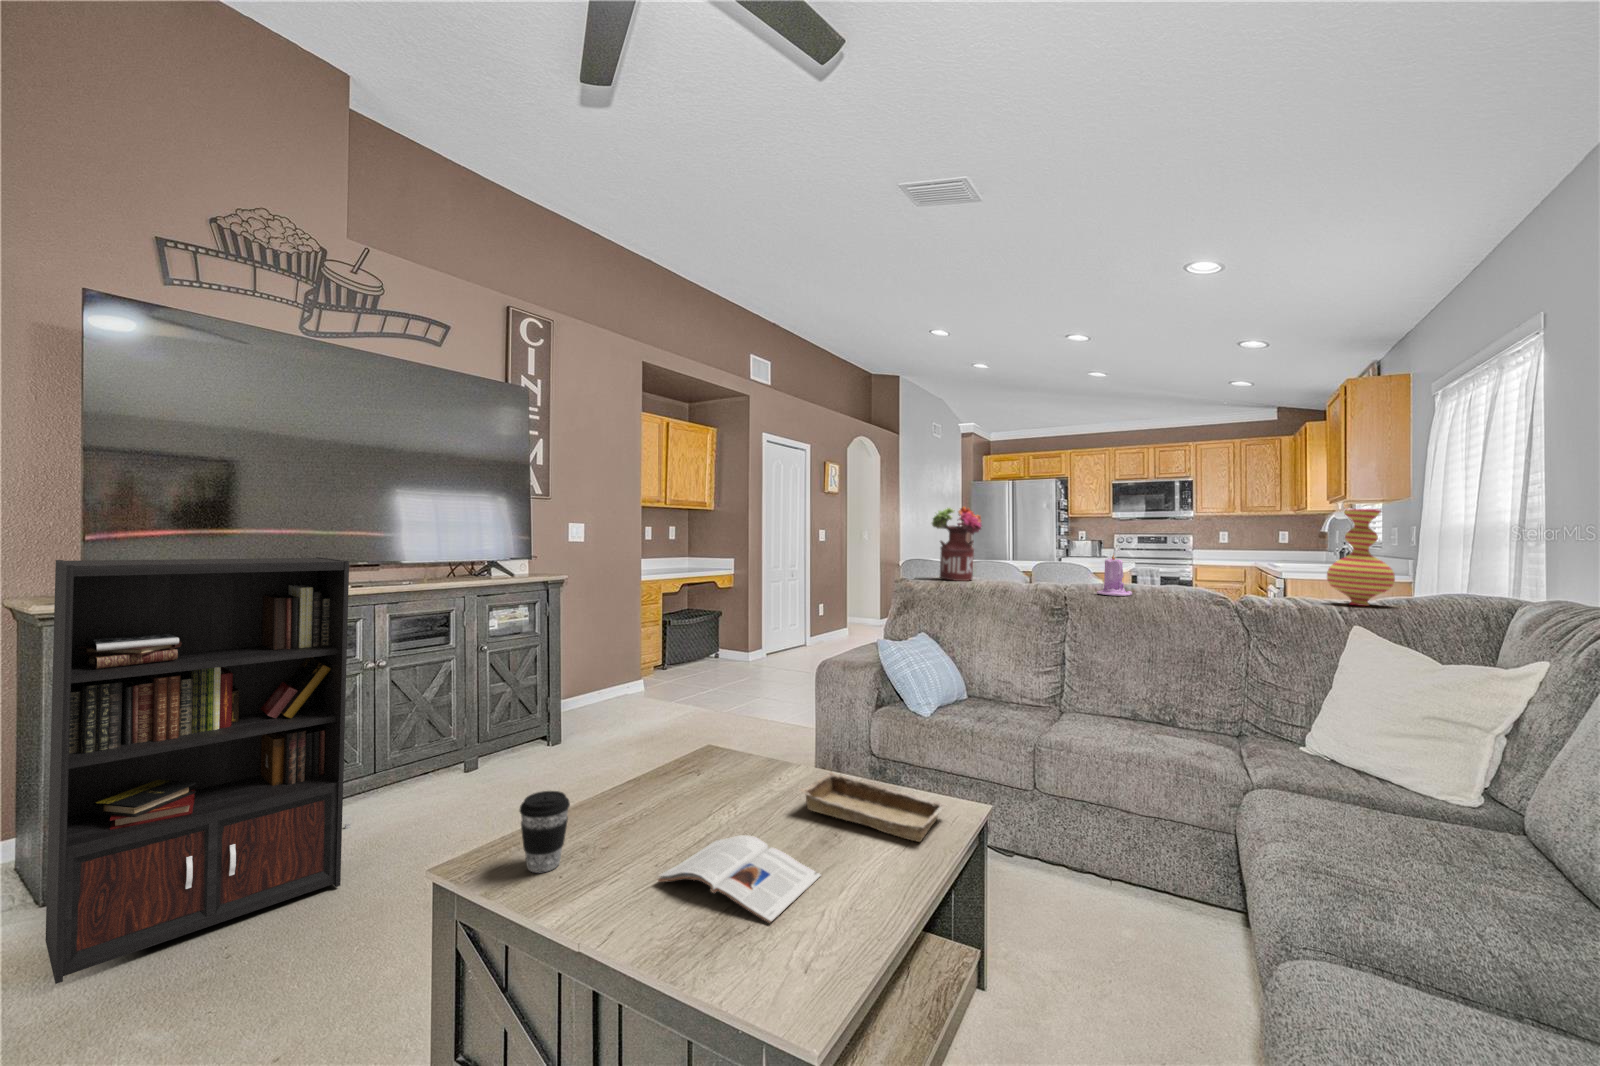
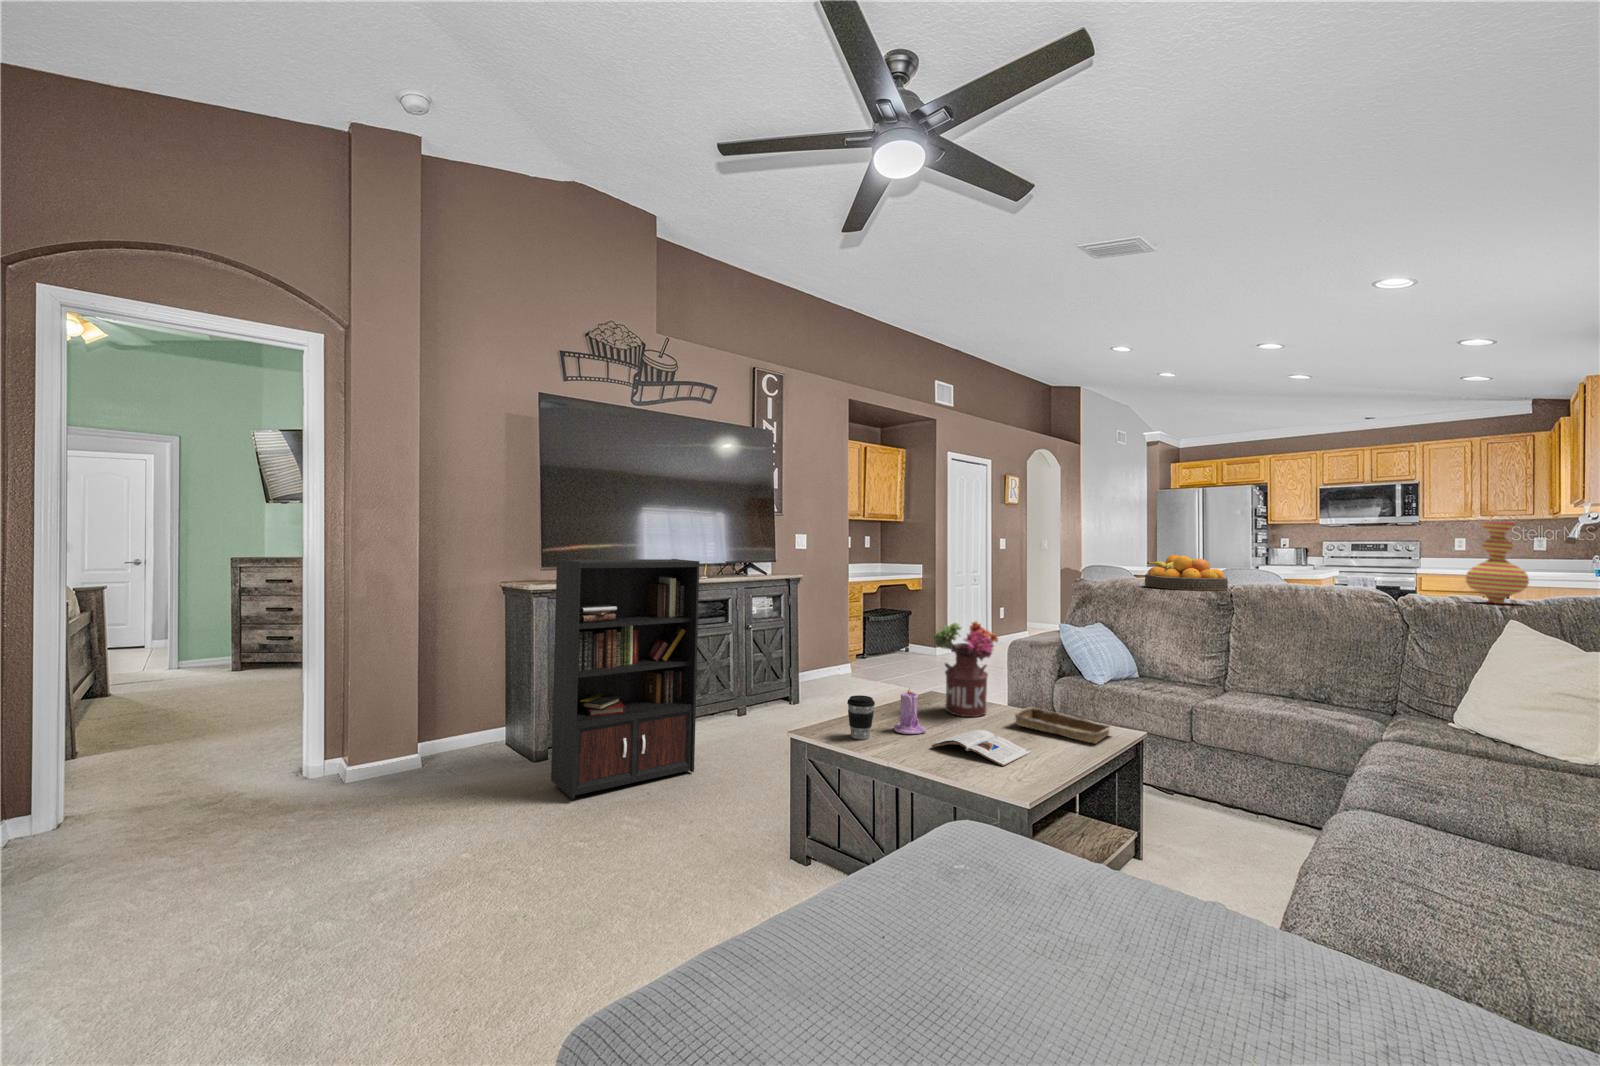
flower arrangement: present [932,507,982,581] -> present [934,621,998,717]
fruit bowl: none [973,548,1066,592] -> present [1145,555,1228,591]
candle: present [1097,555,1132,596] -> present [894,689,926,734]

